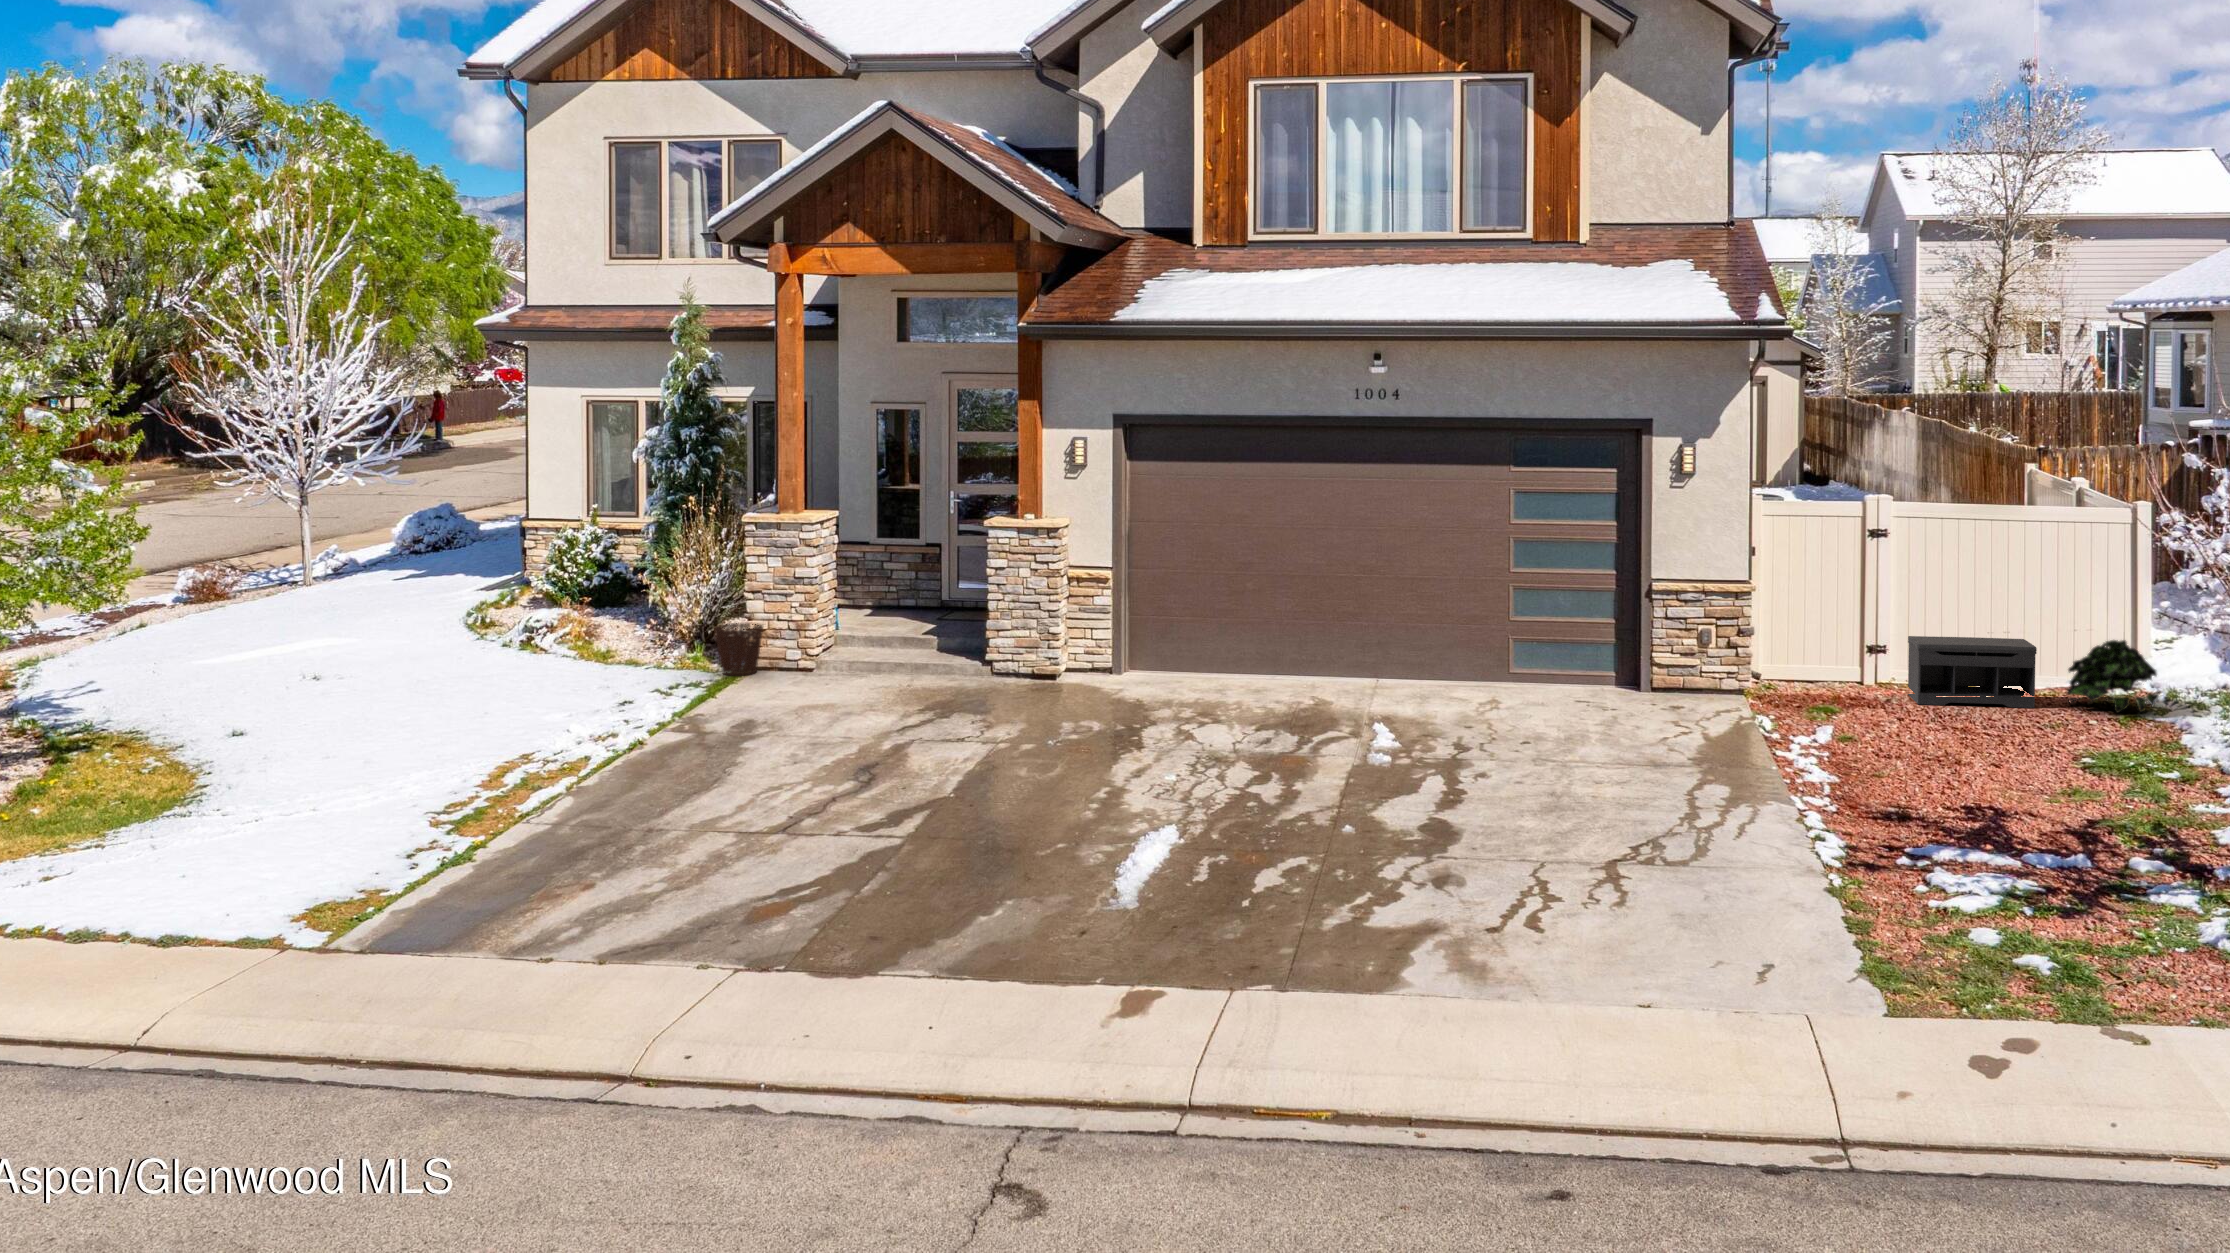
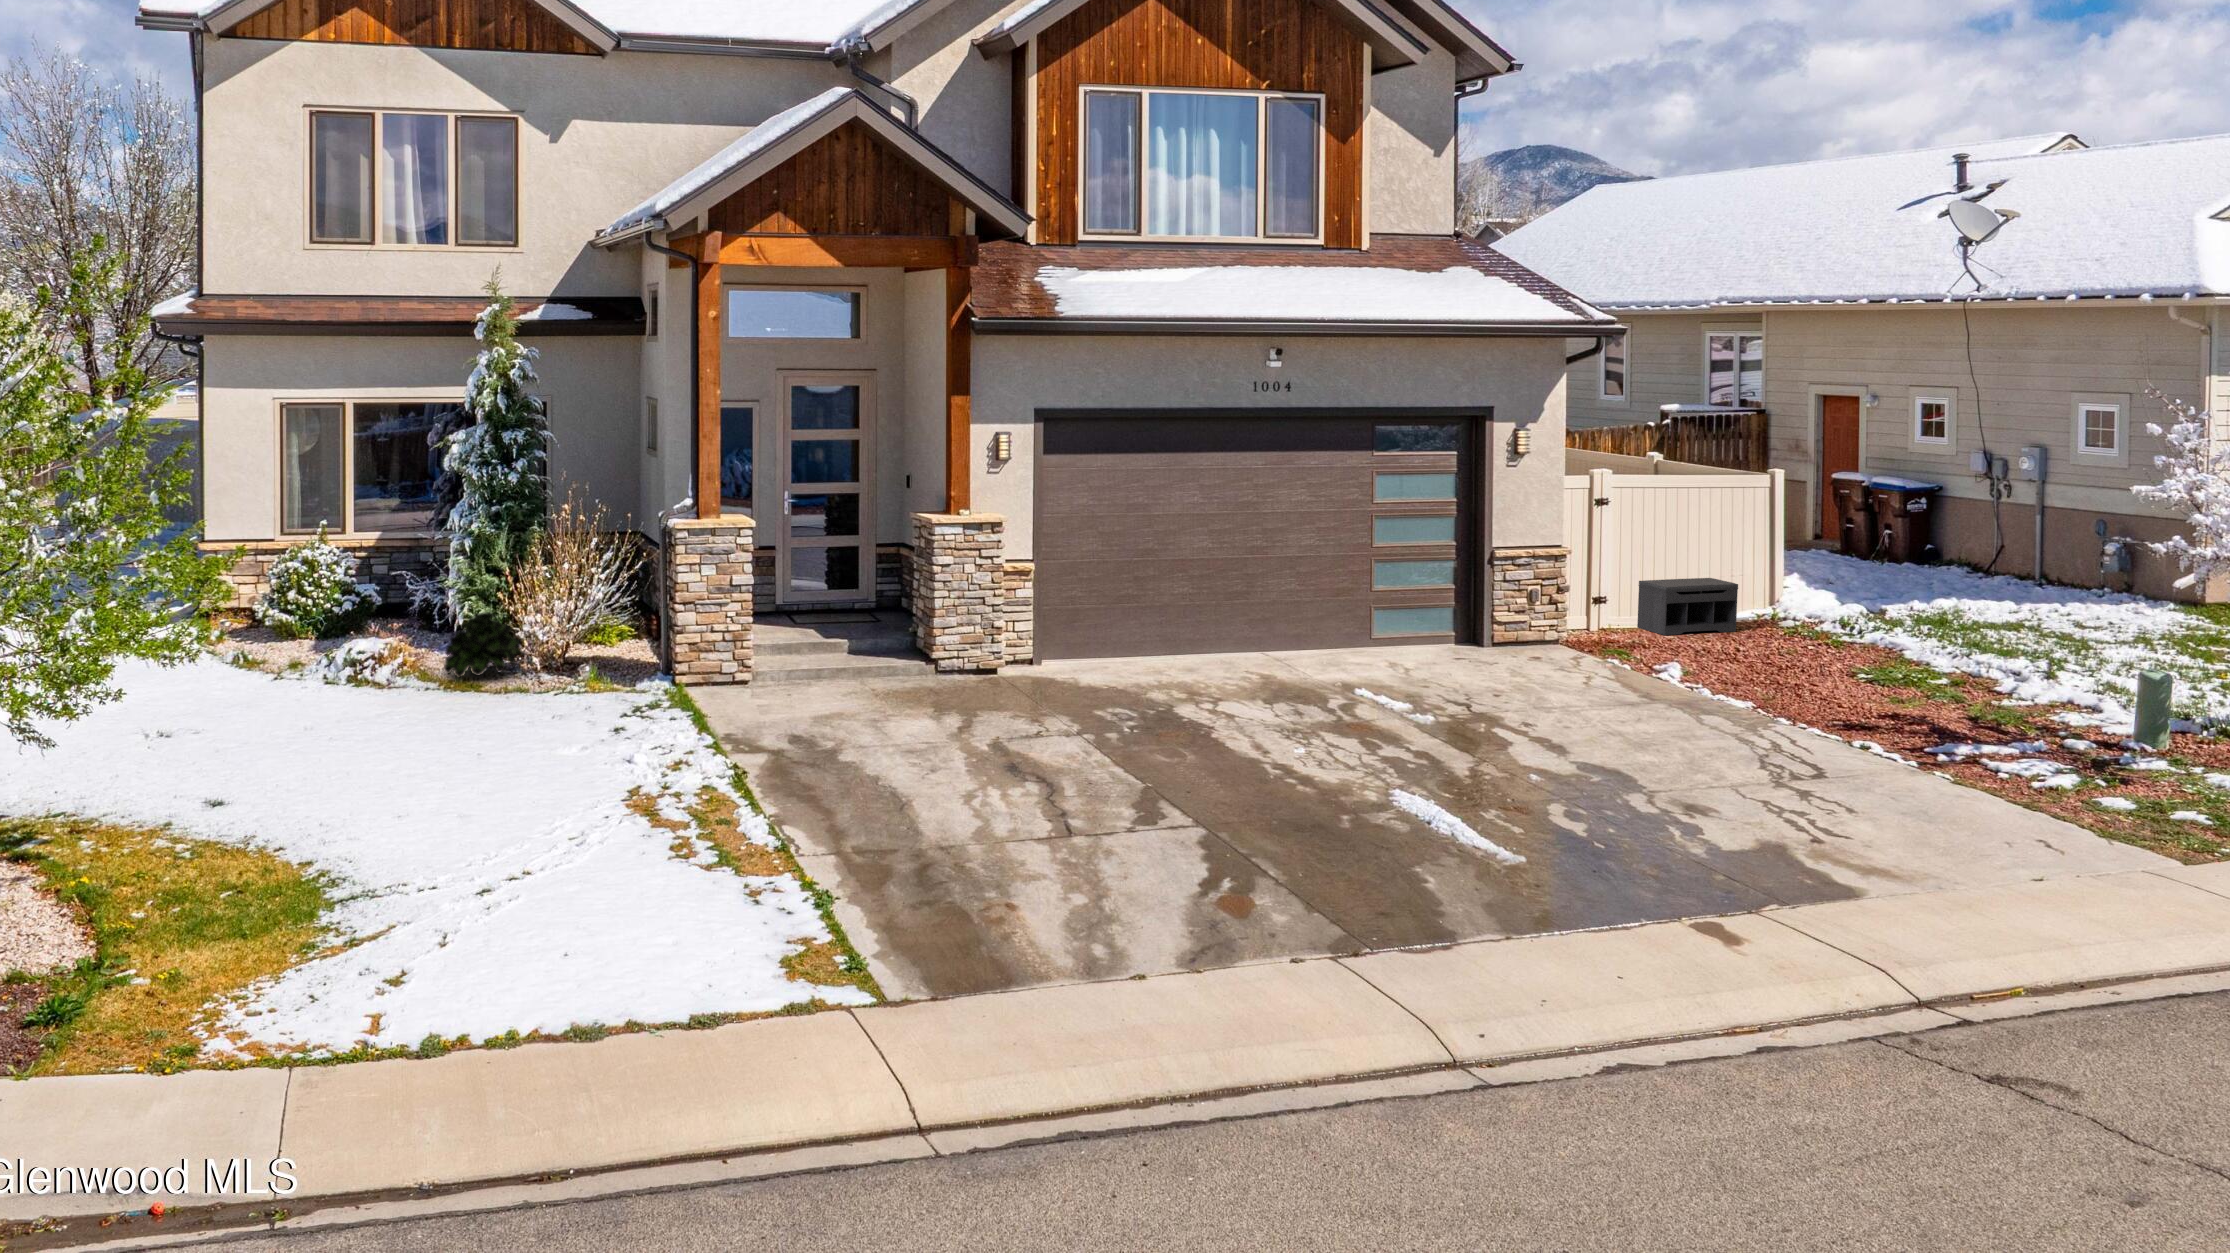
basket: present [714,623,763,676] -> none [636,640,690,700]
potted plant: present [2067,640,2159,713] -> present [444,612,526,678]

